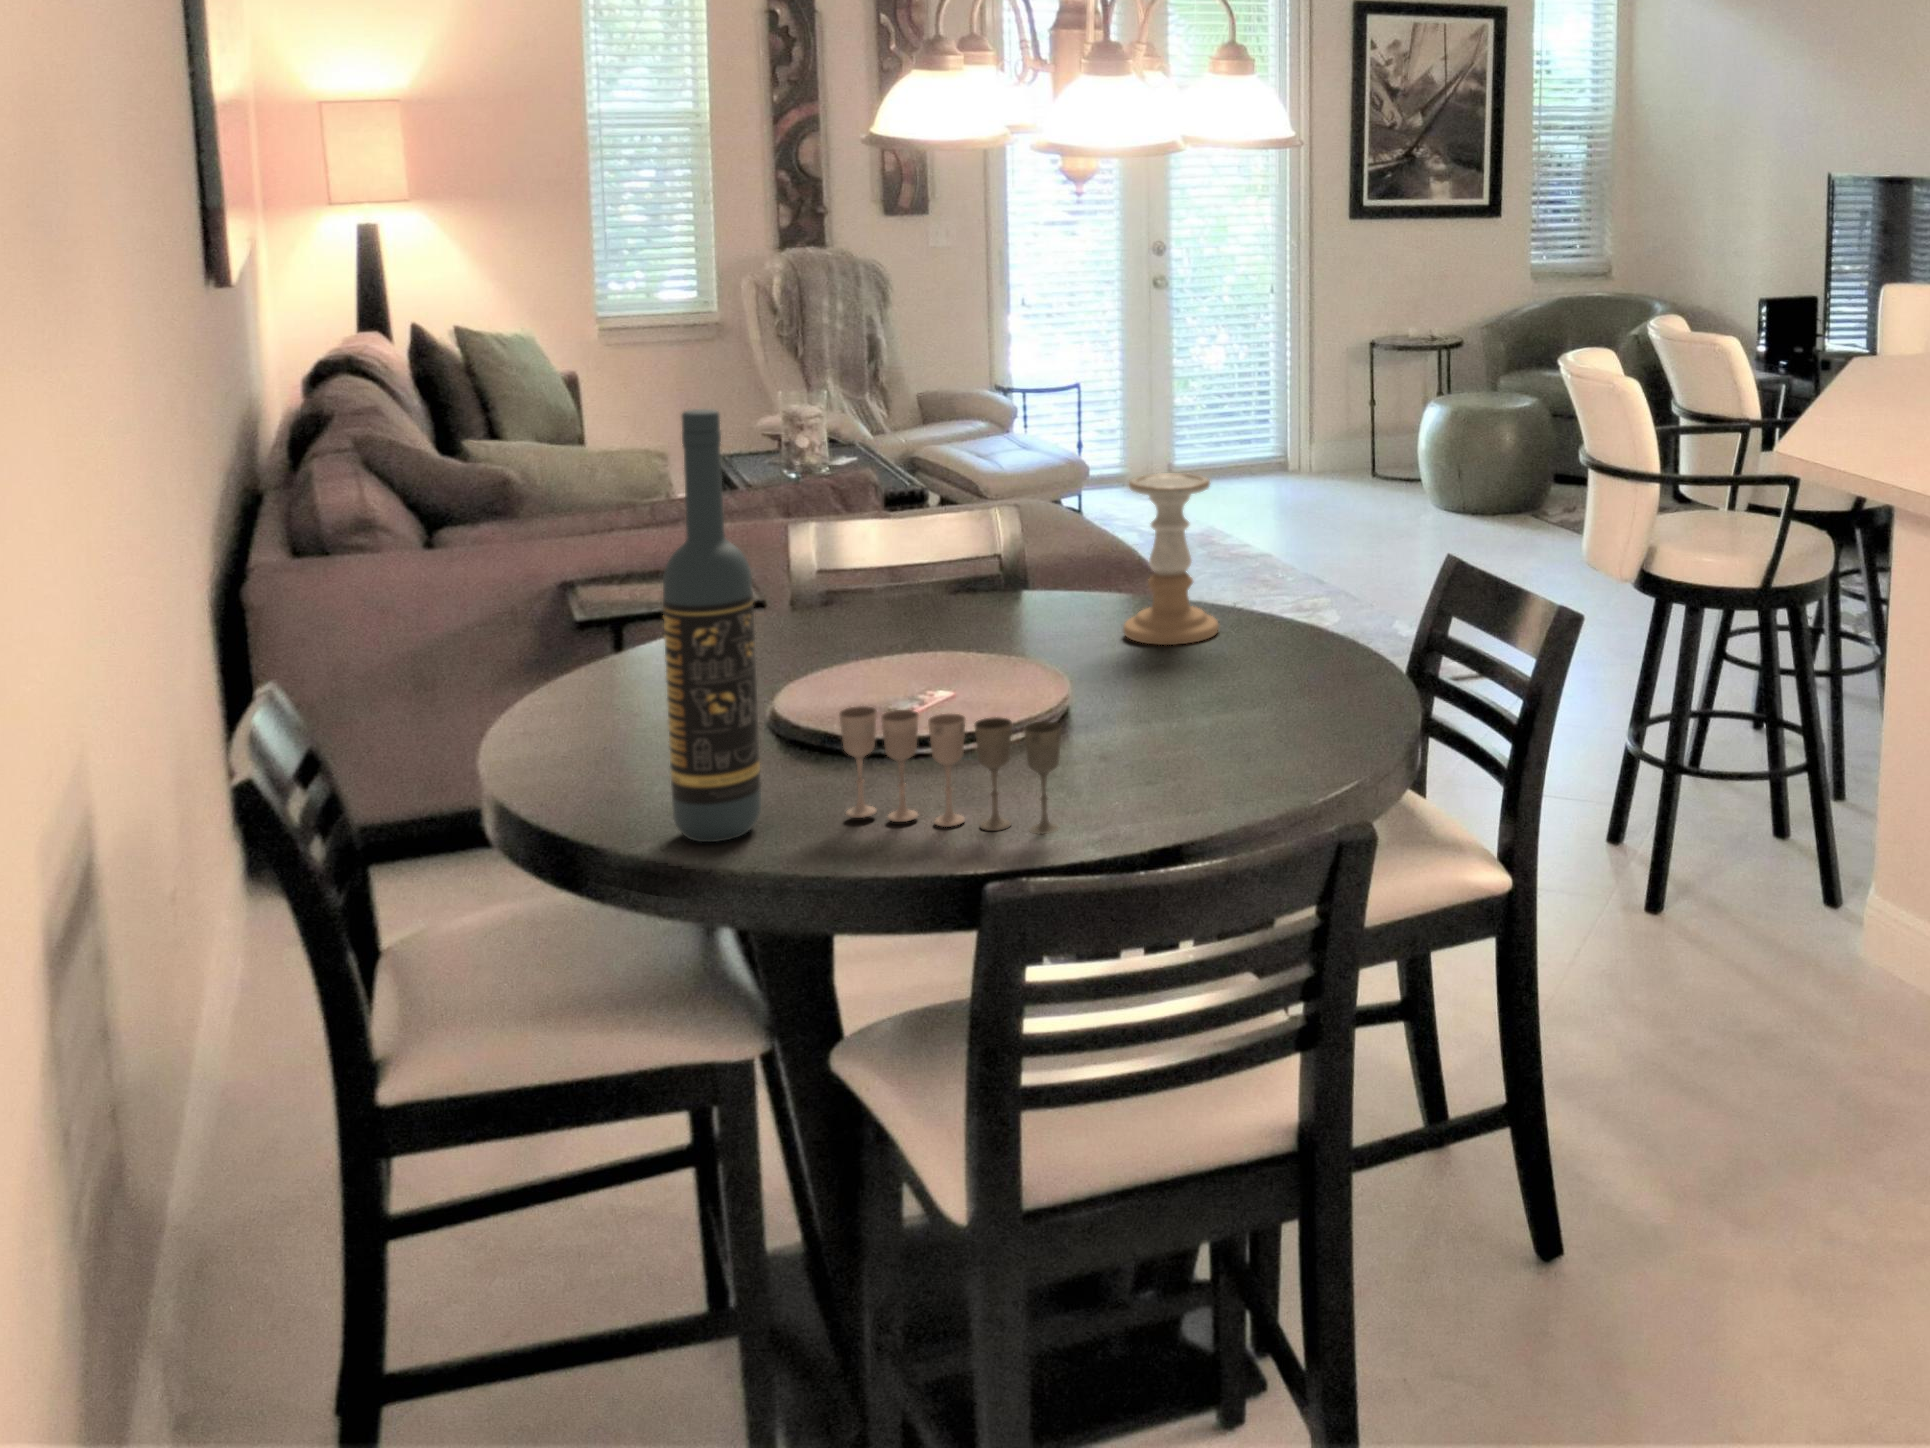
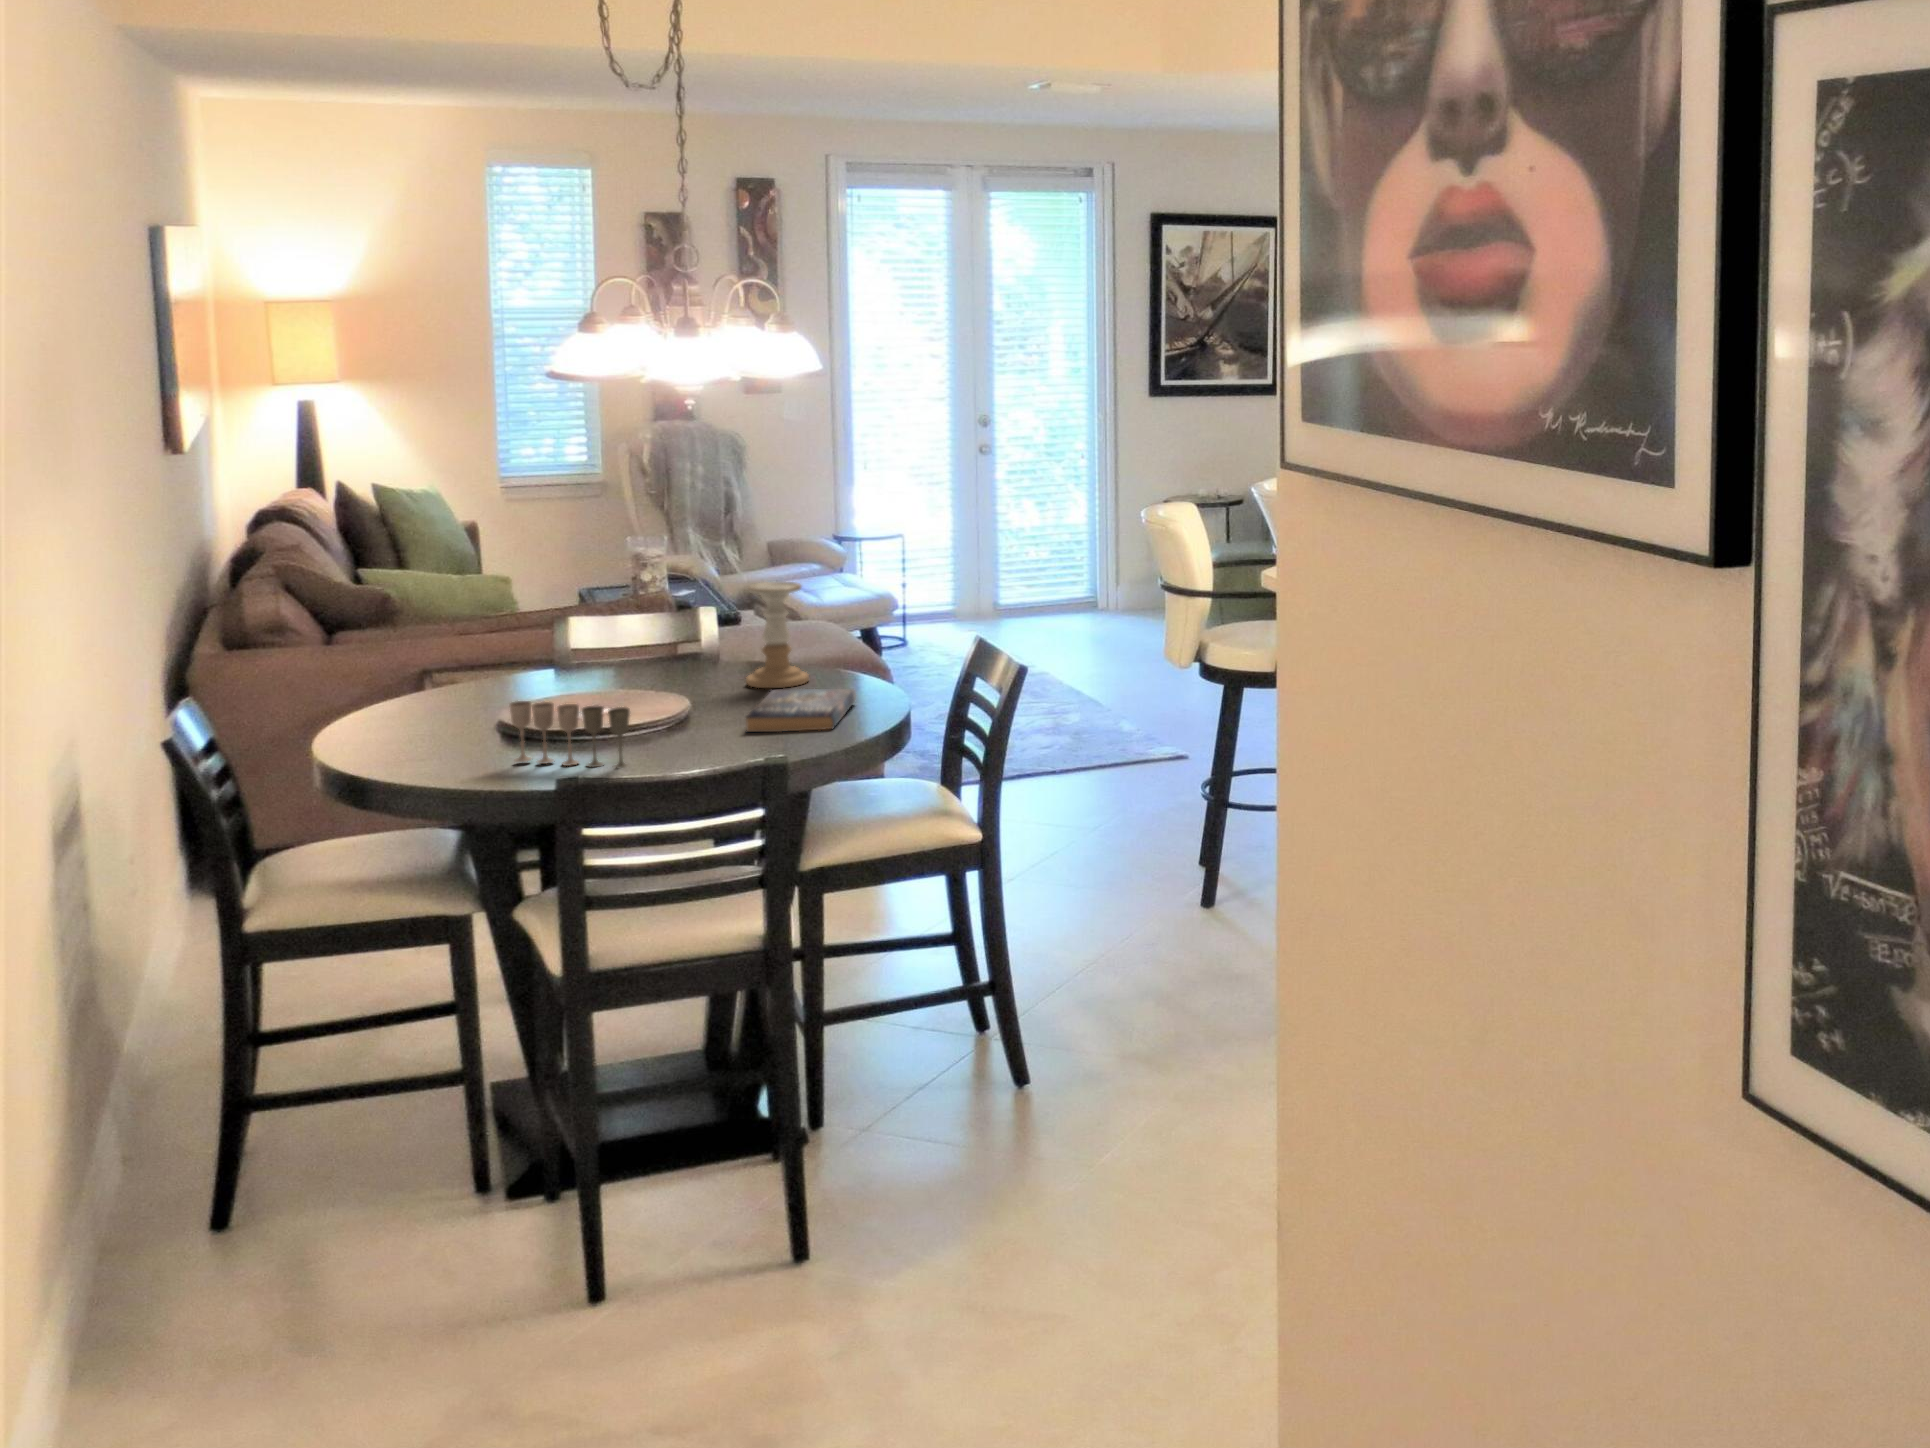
wine bottle: present [663,409,761,842] -> none [407,534,465,773]
book: none [1207,655,1355,744] -> present [746,689,856,732]

